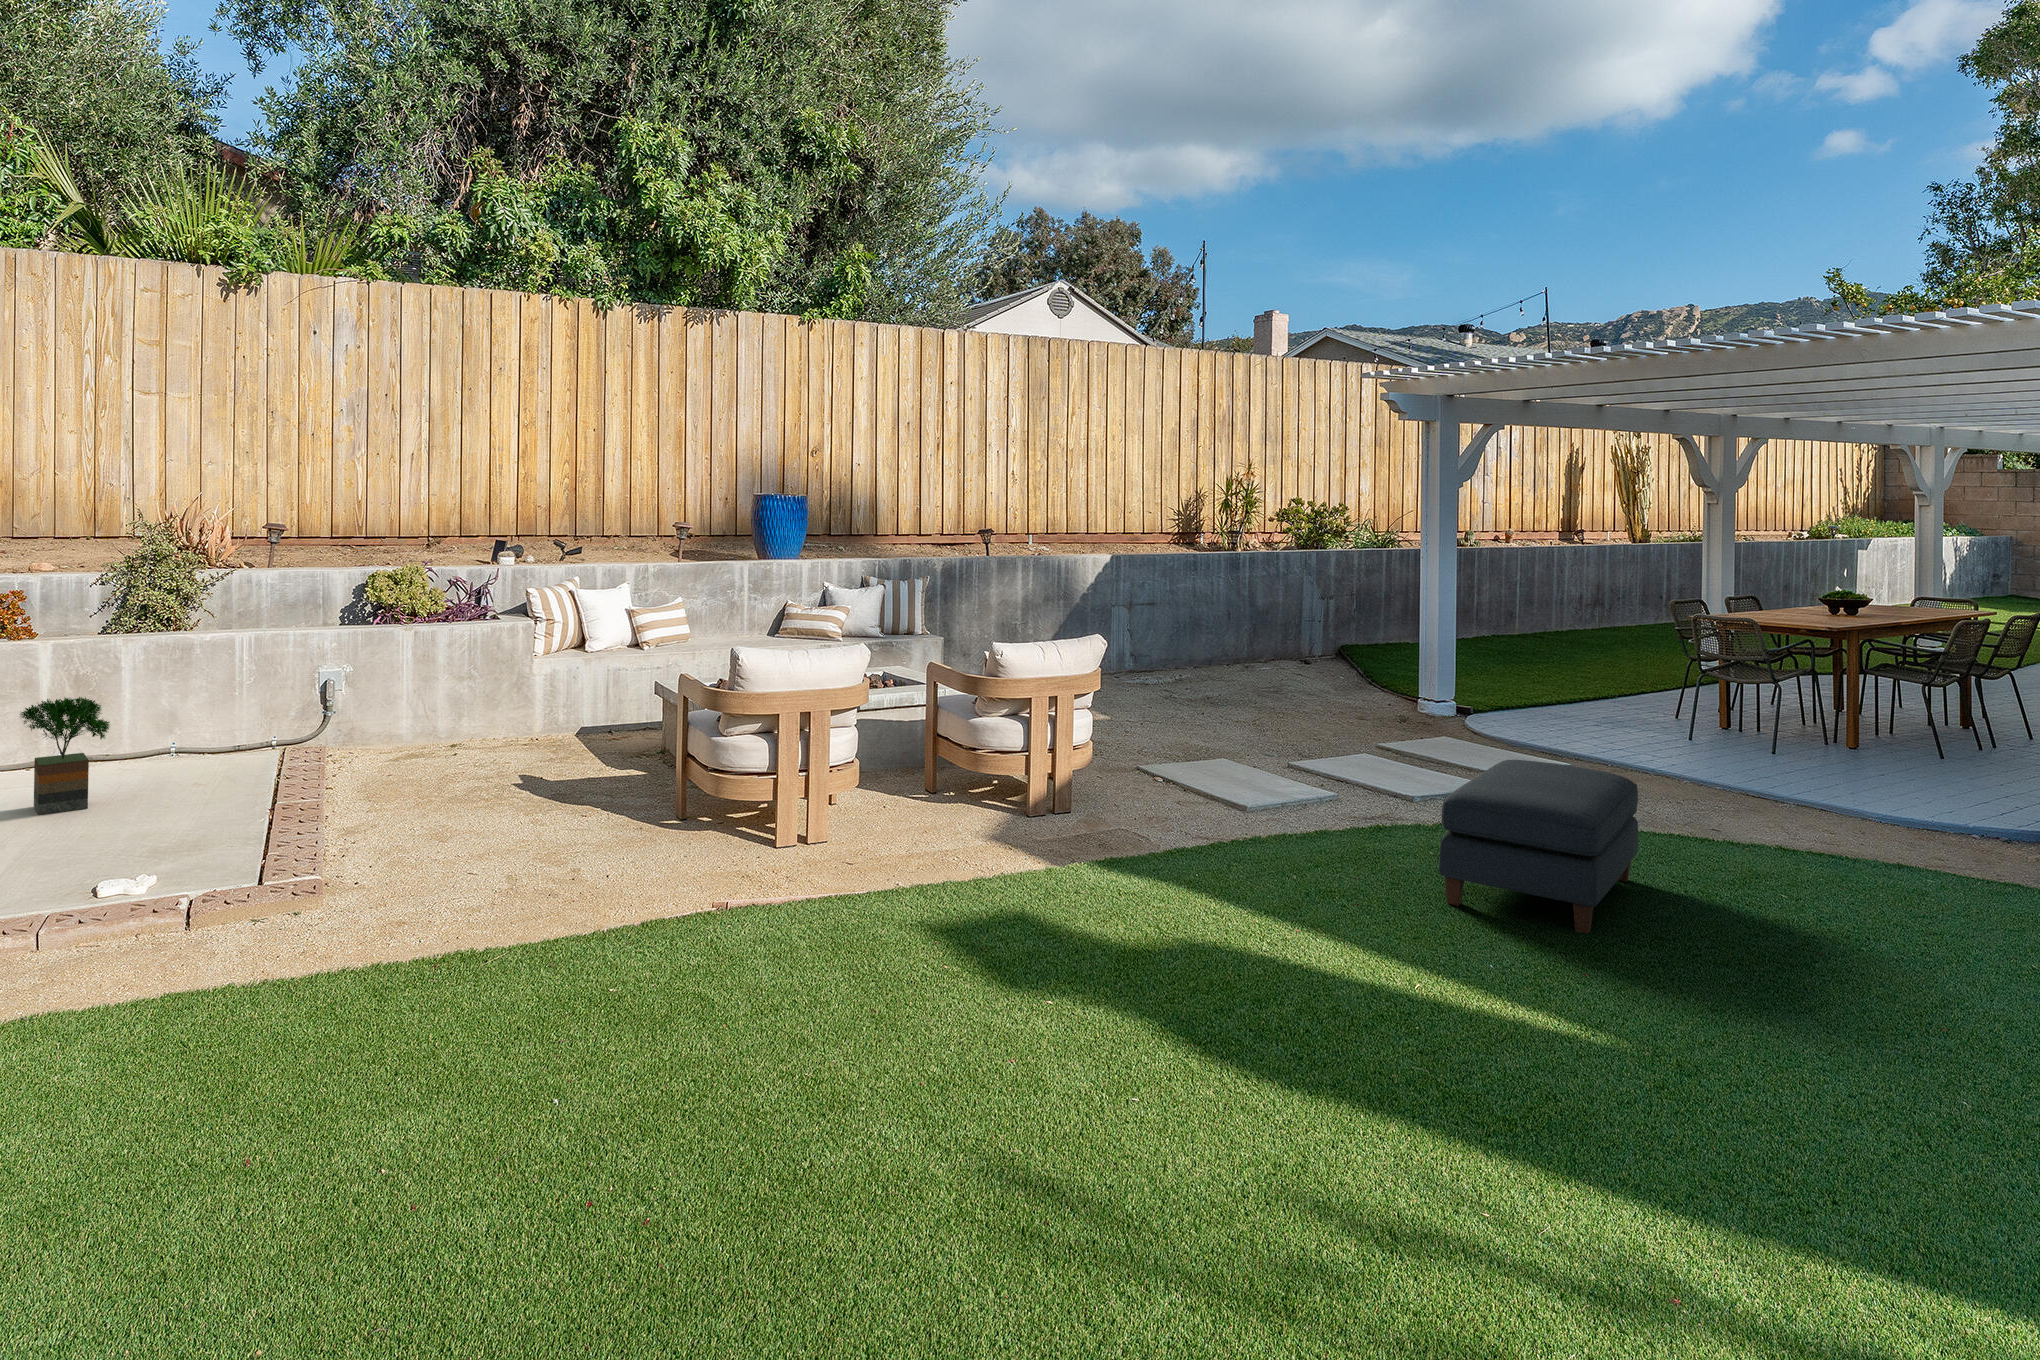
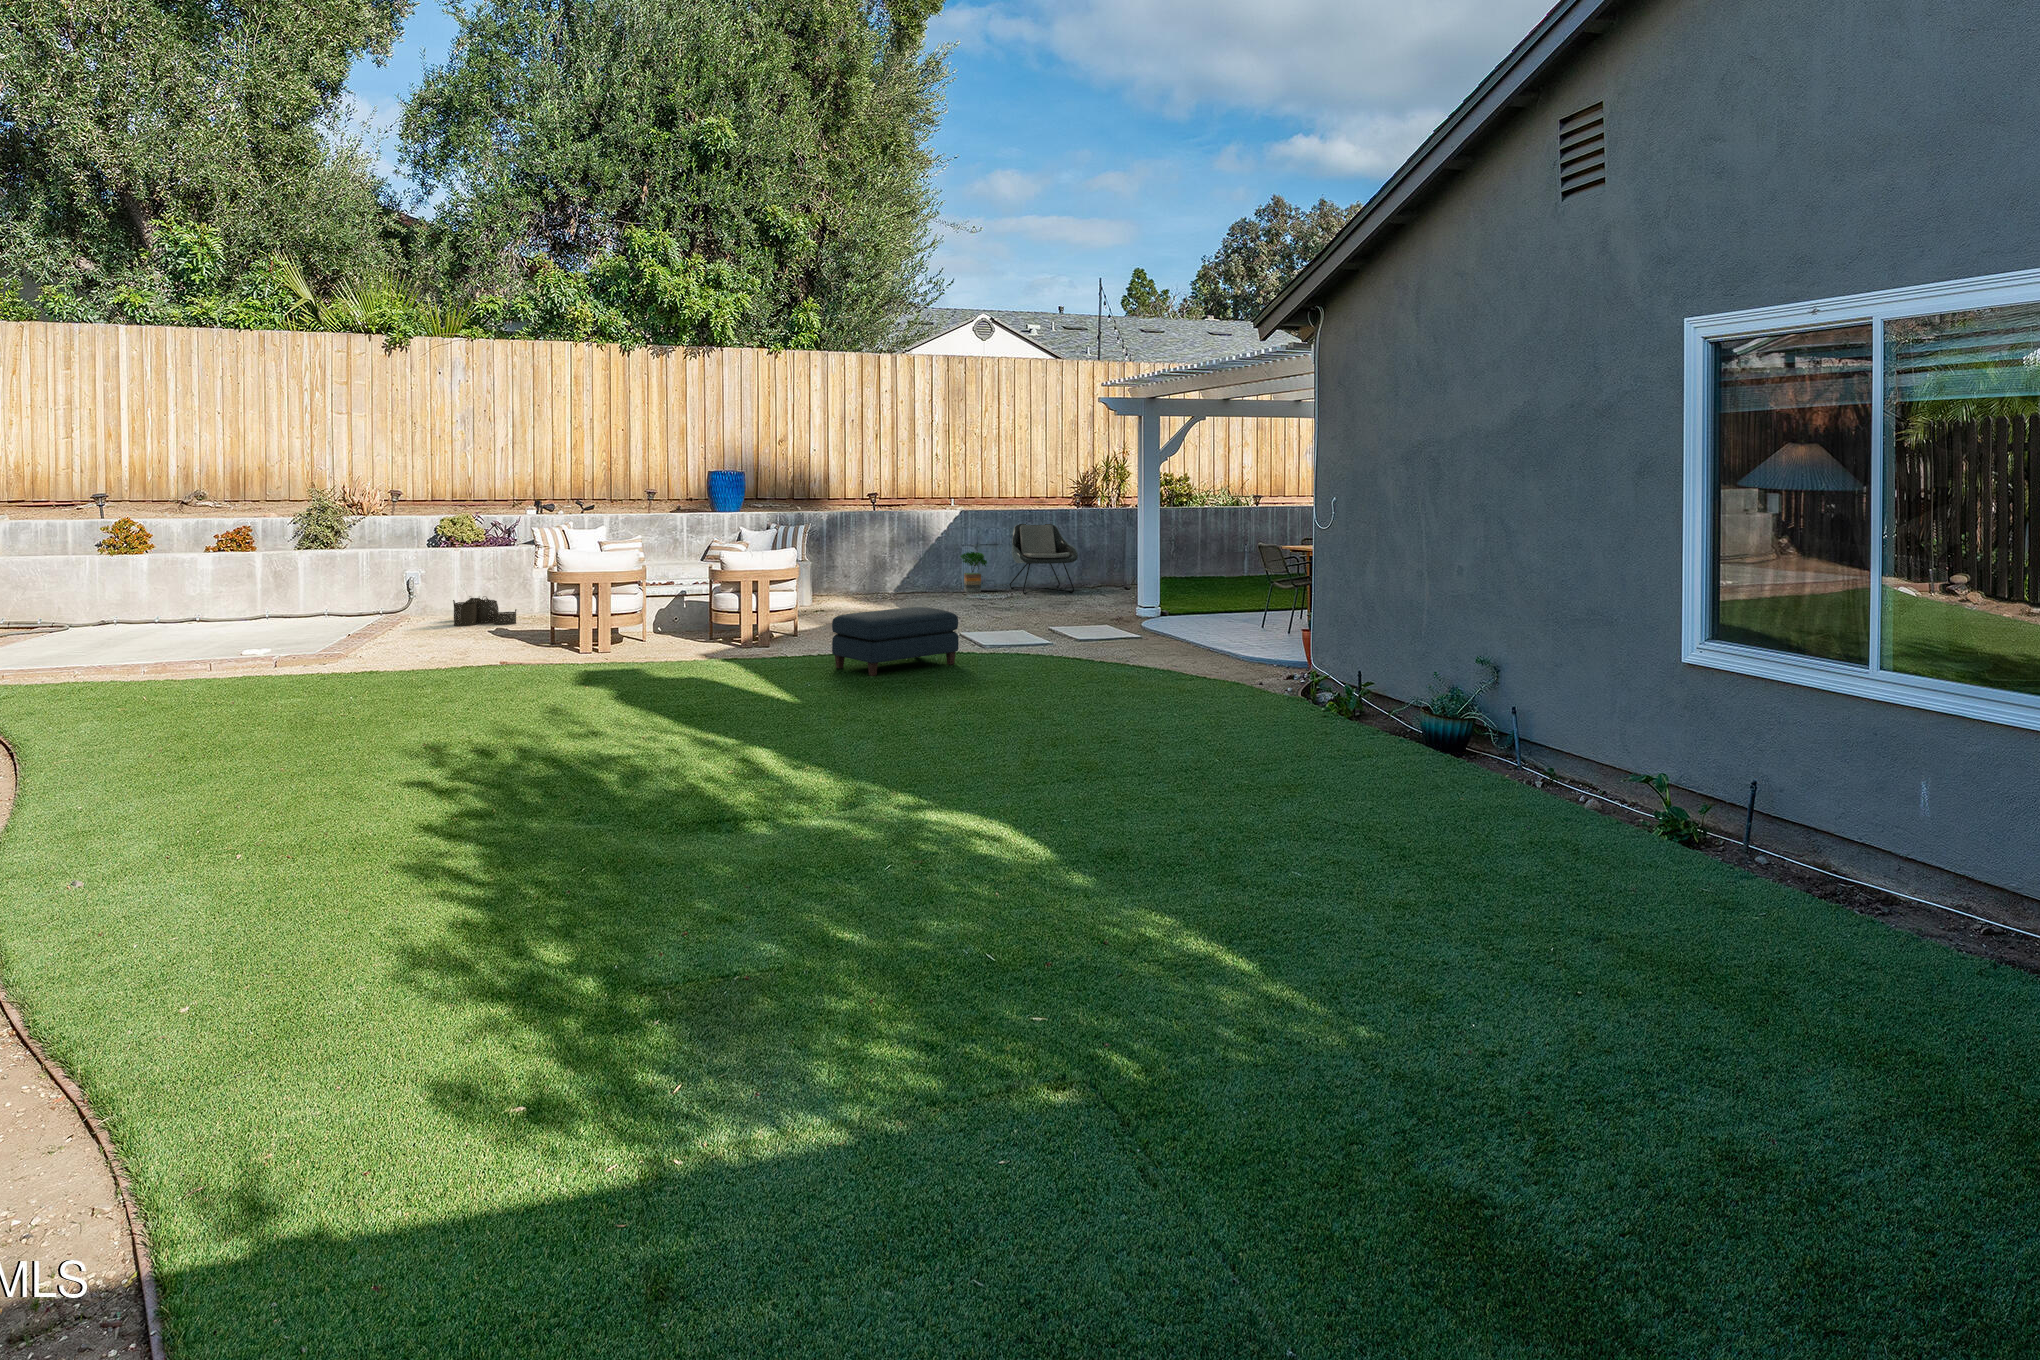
lounge chair: none [1196,572,1310,682] -> present [1010,524,1078,594]
potted tree: present [20,697,110,815] -> present [960,552,987,592]
woven basket: none [455,720,573,785] -> present [453,597,516,626]

